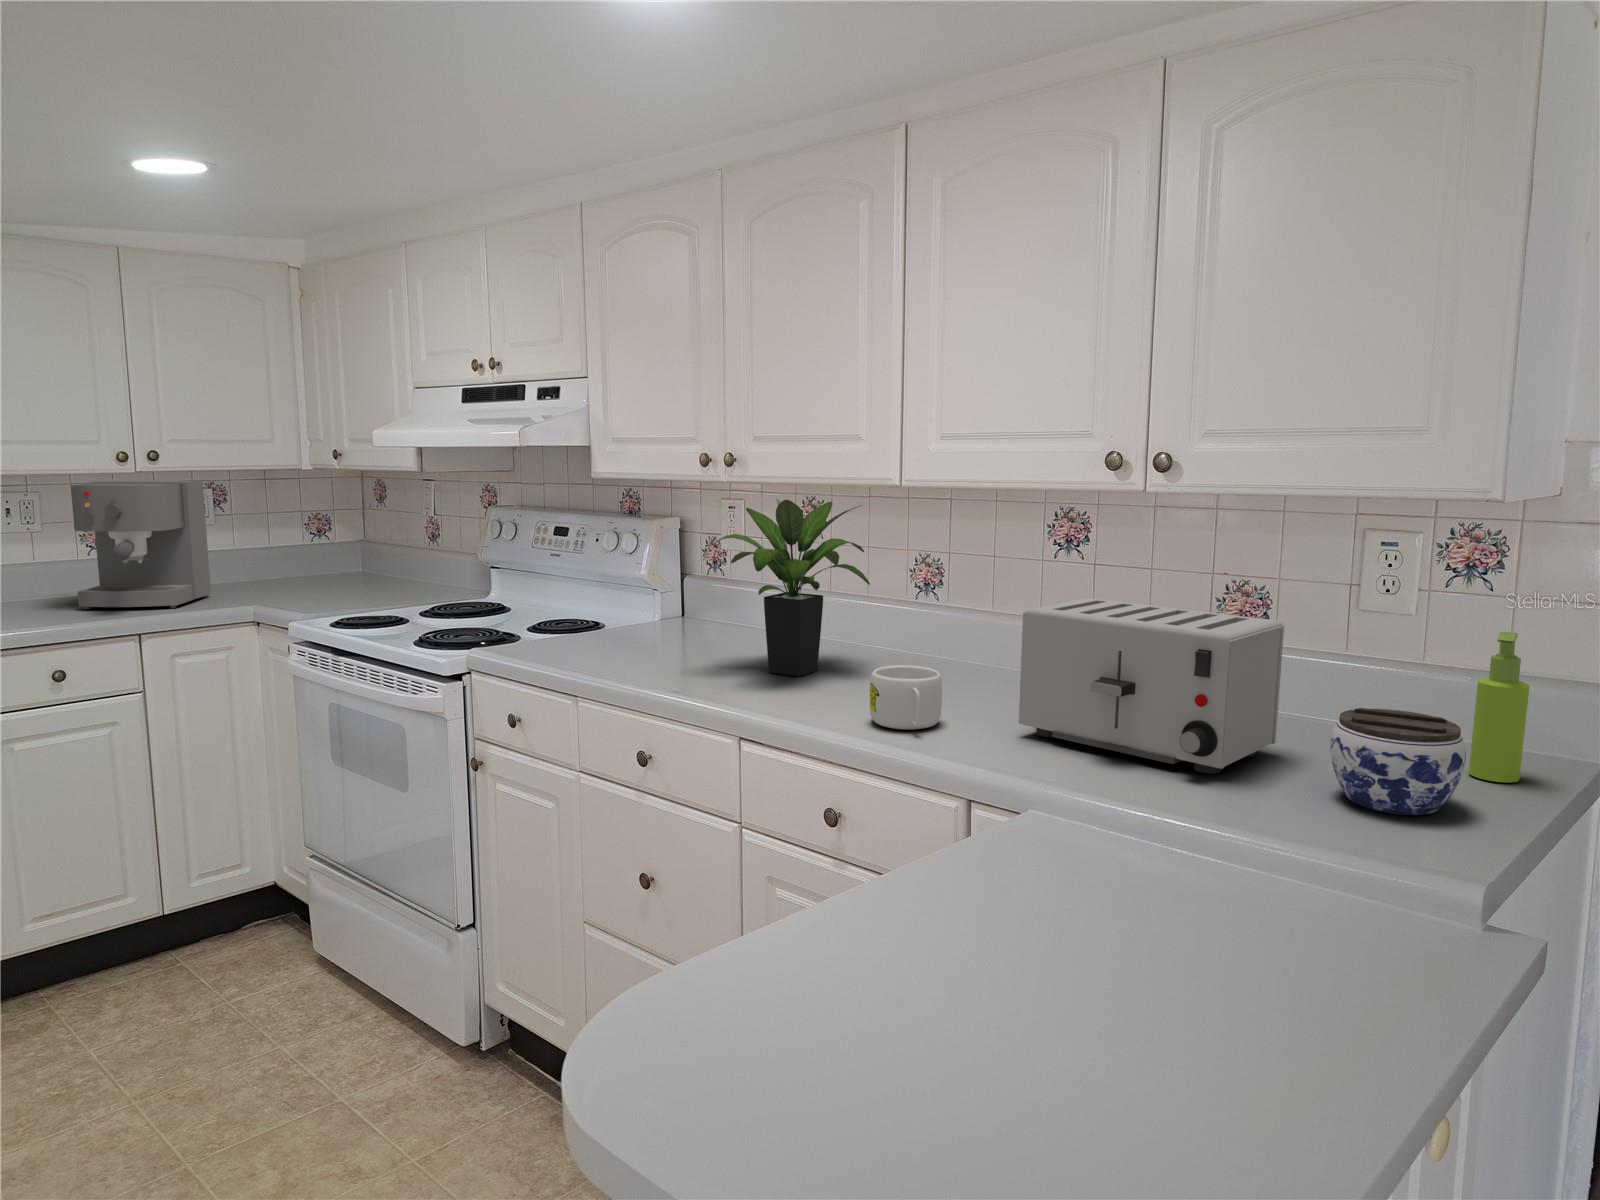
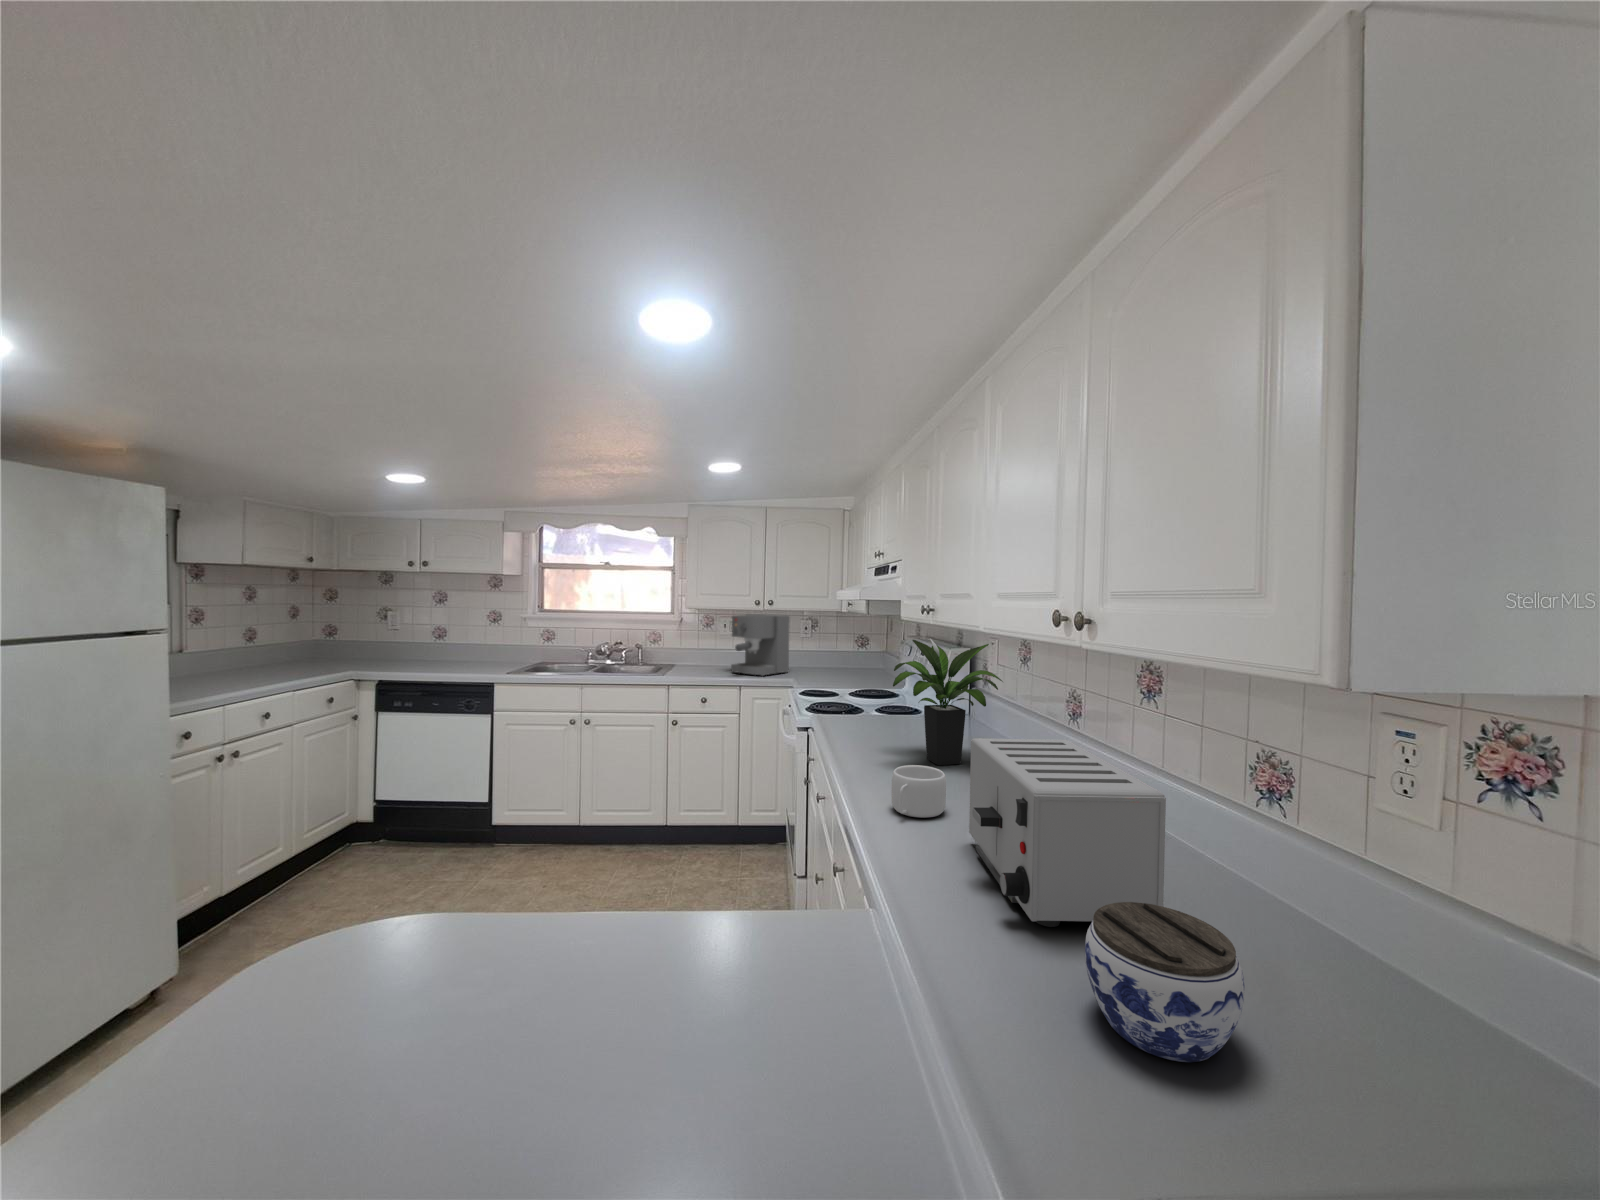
soap dispenser: present [1469,632,1529,783] -> none [1373,870,1460,1099]

